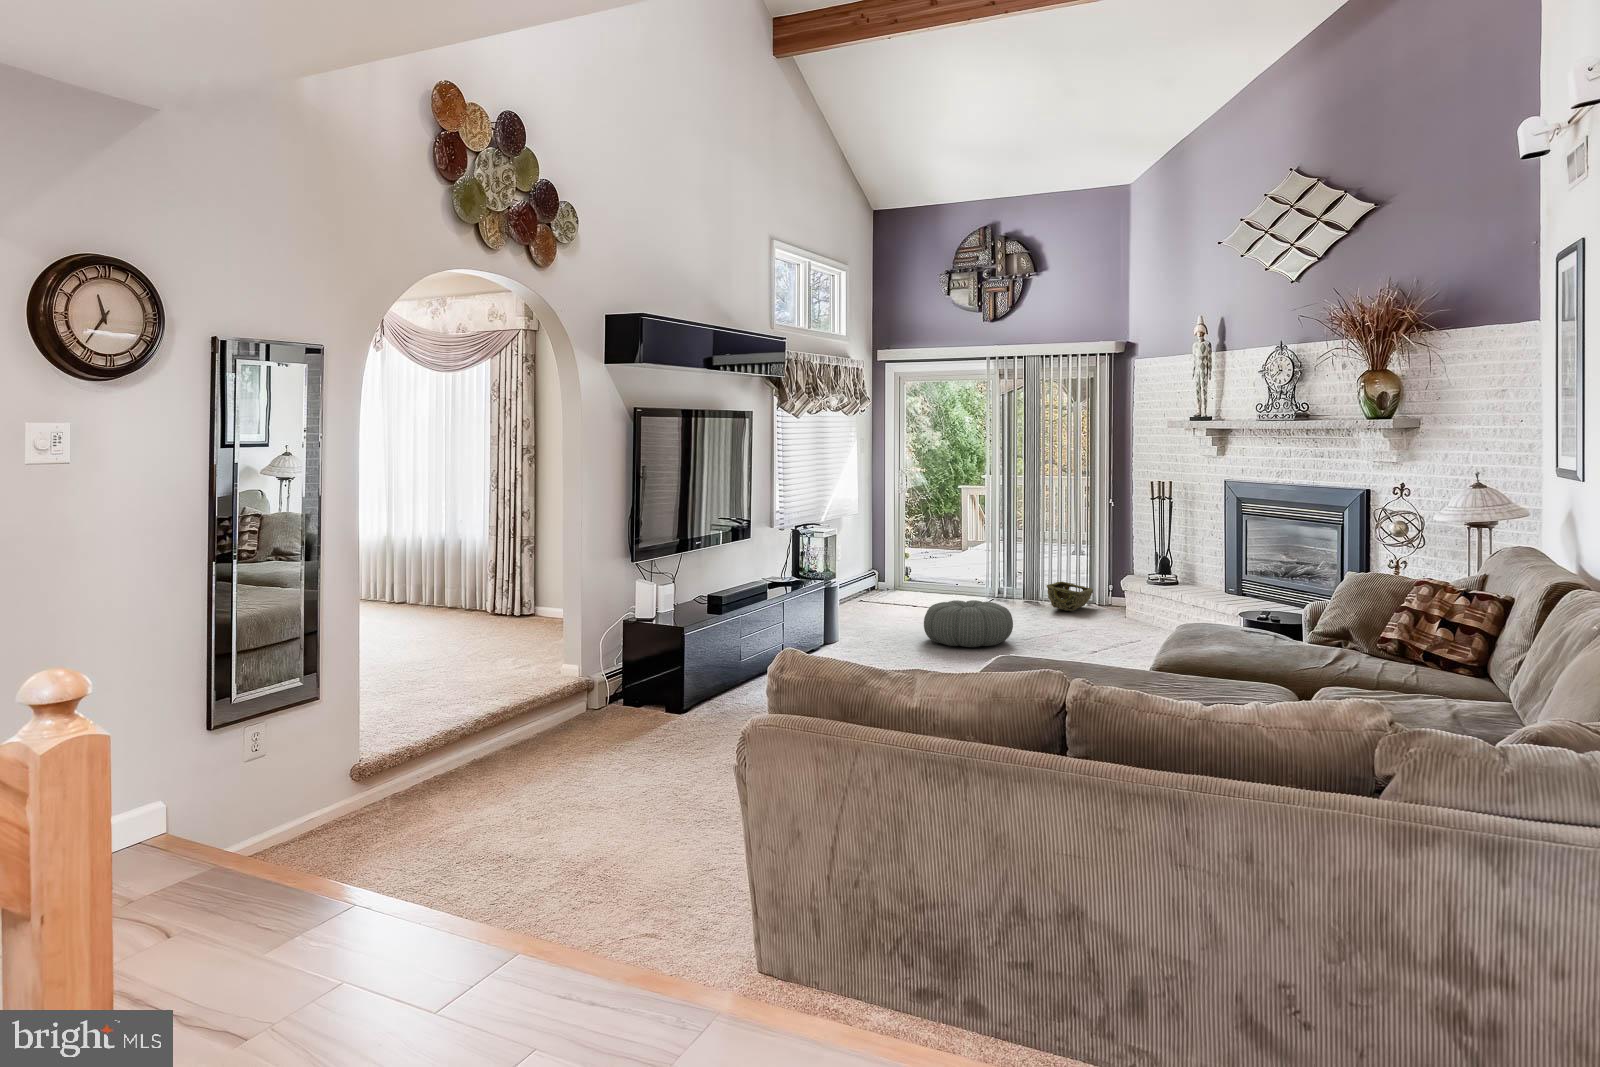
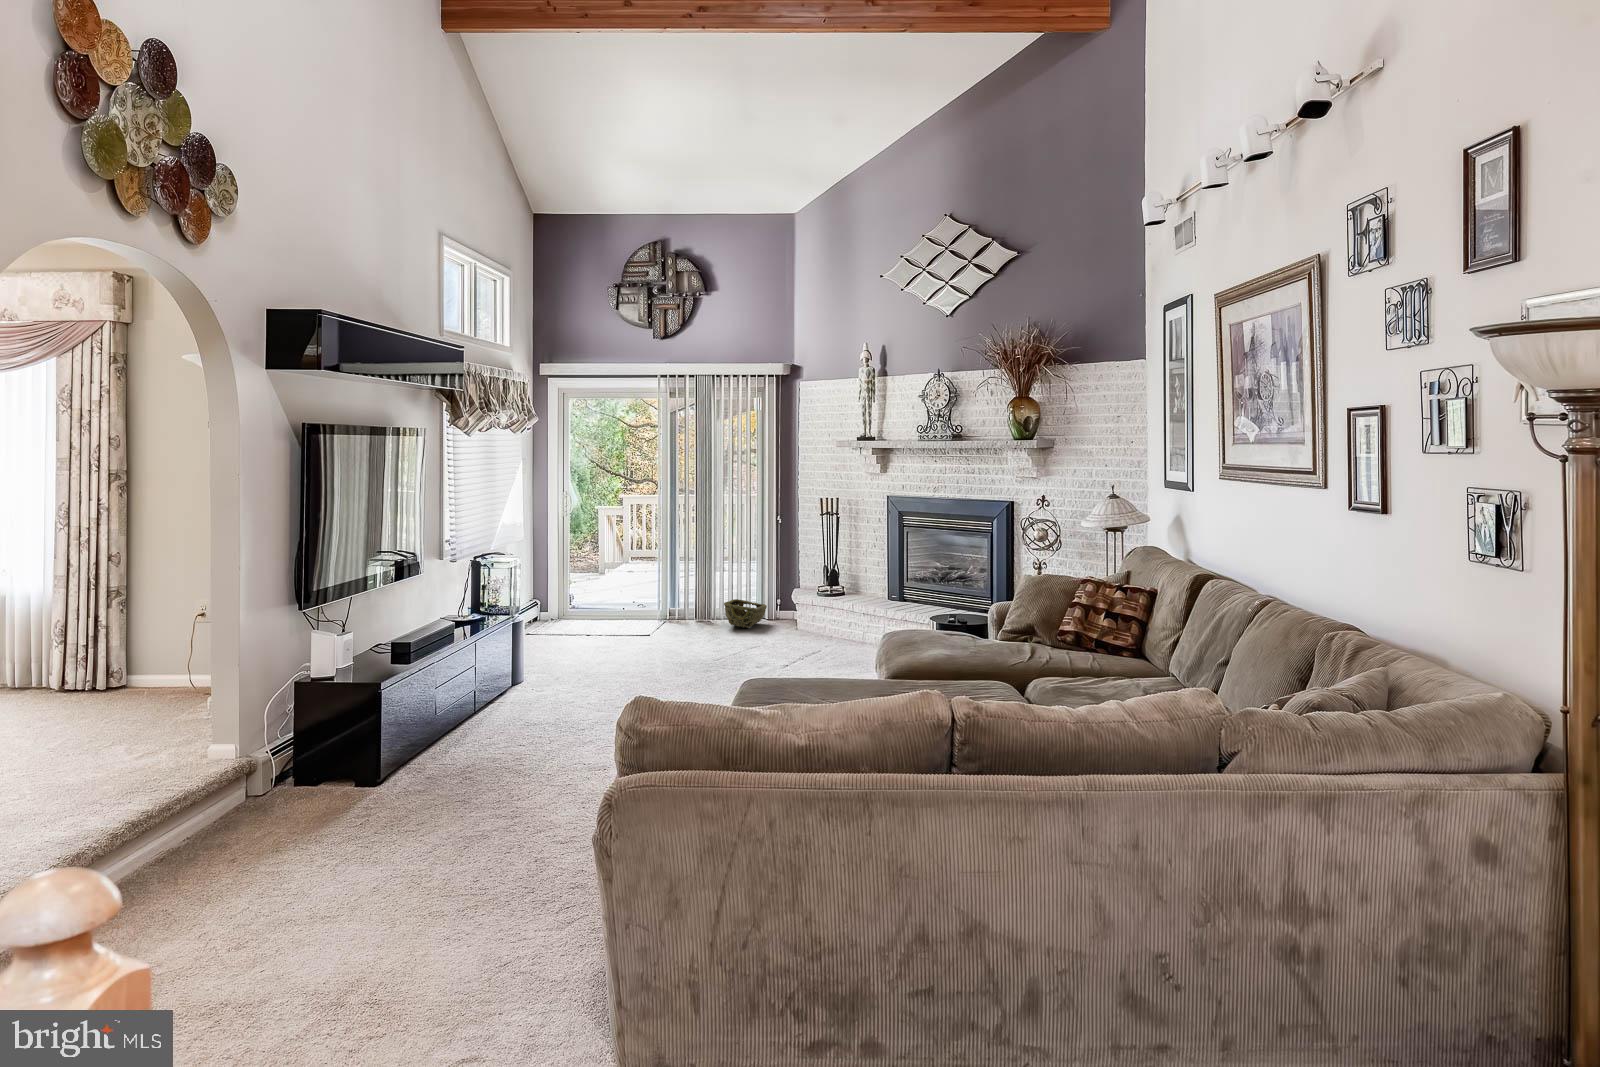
pouf: present [924,600,1013,647] -> none [612,620,702,668]

